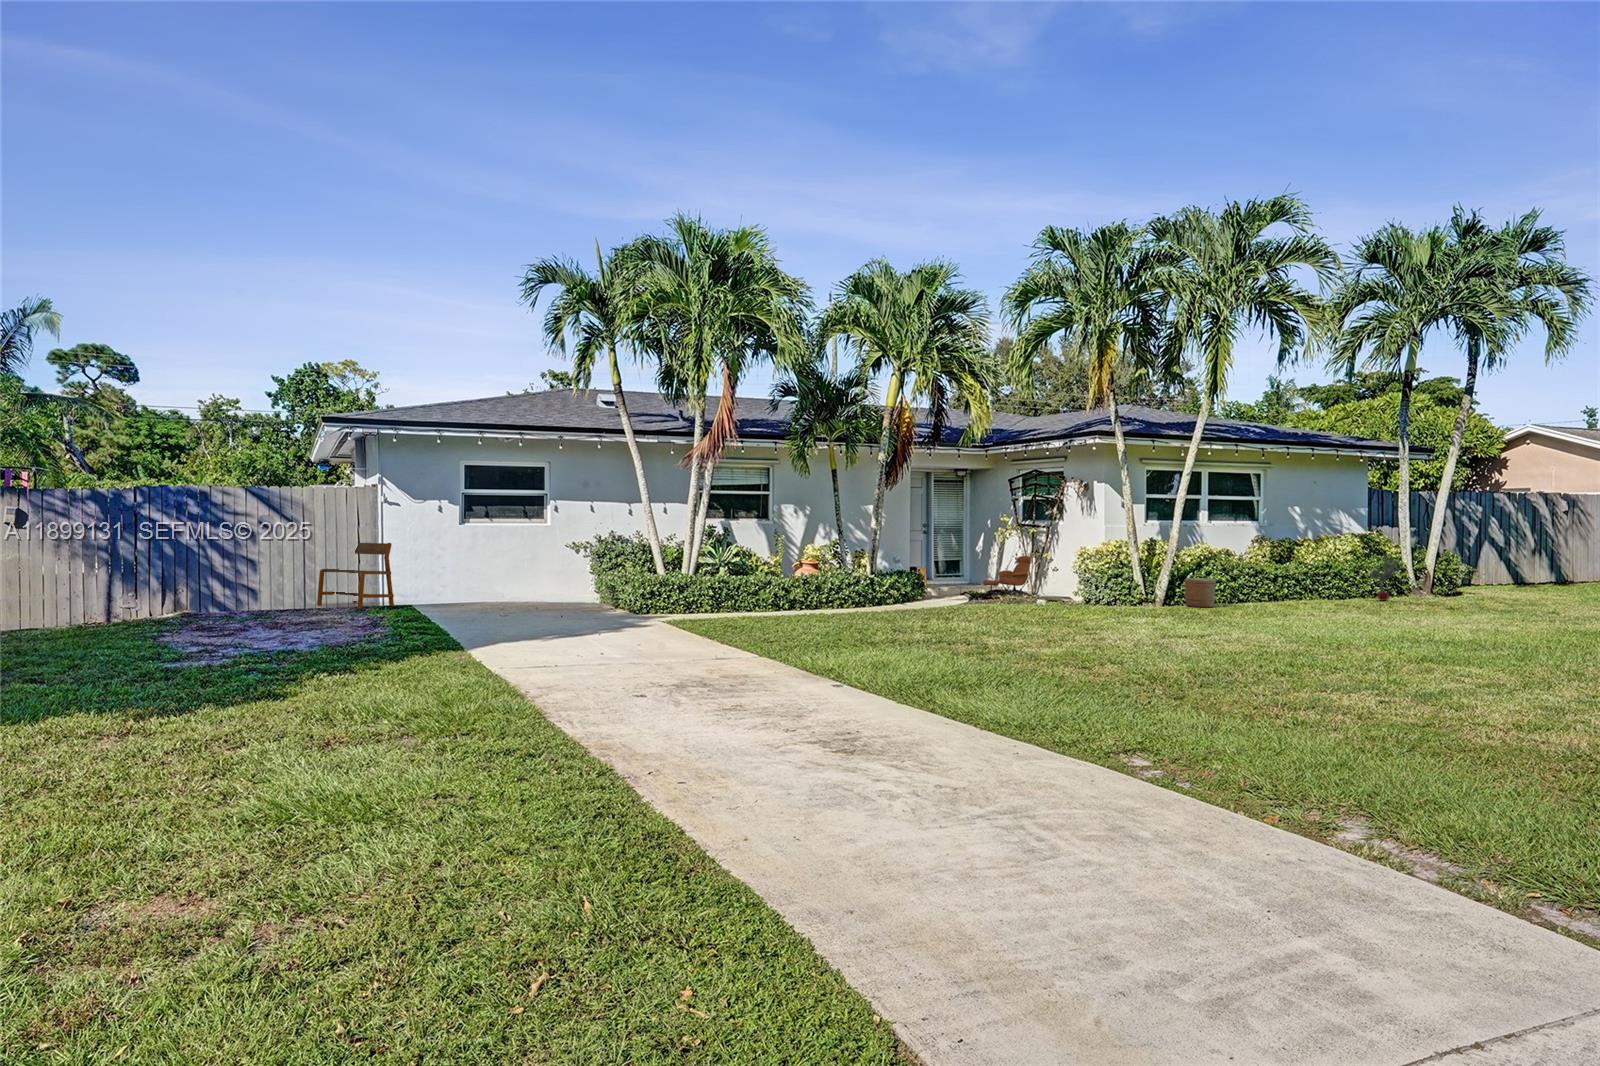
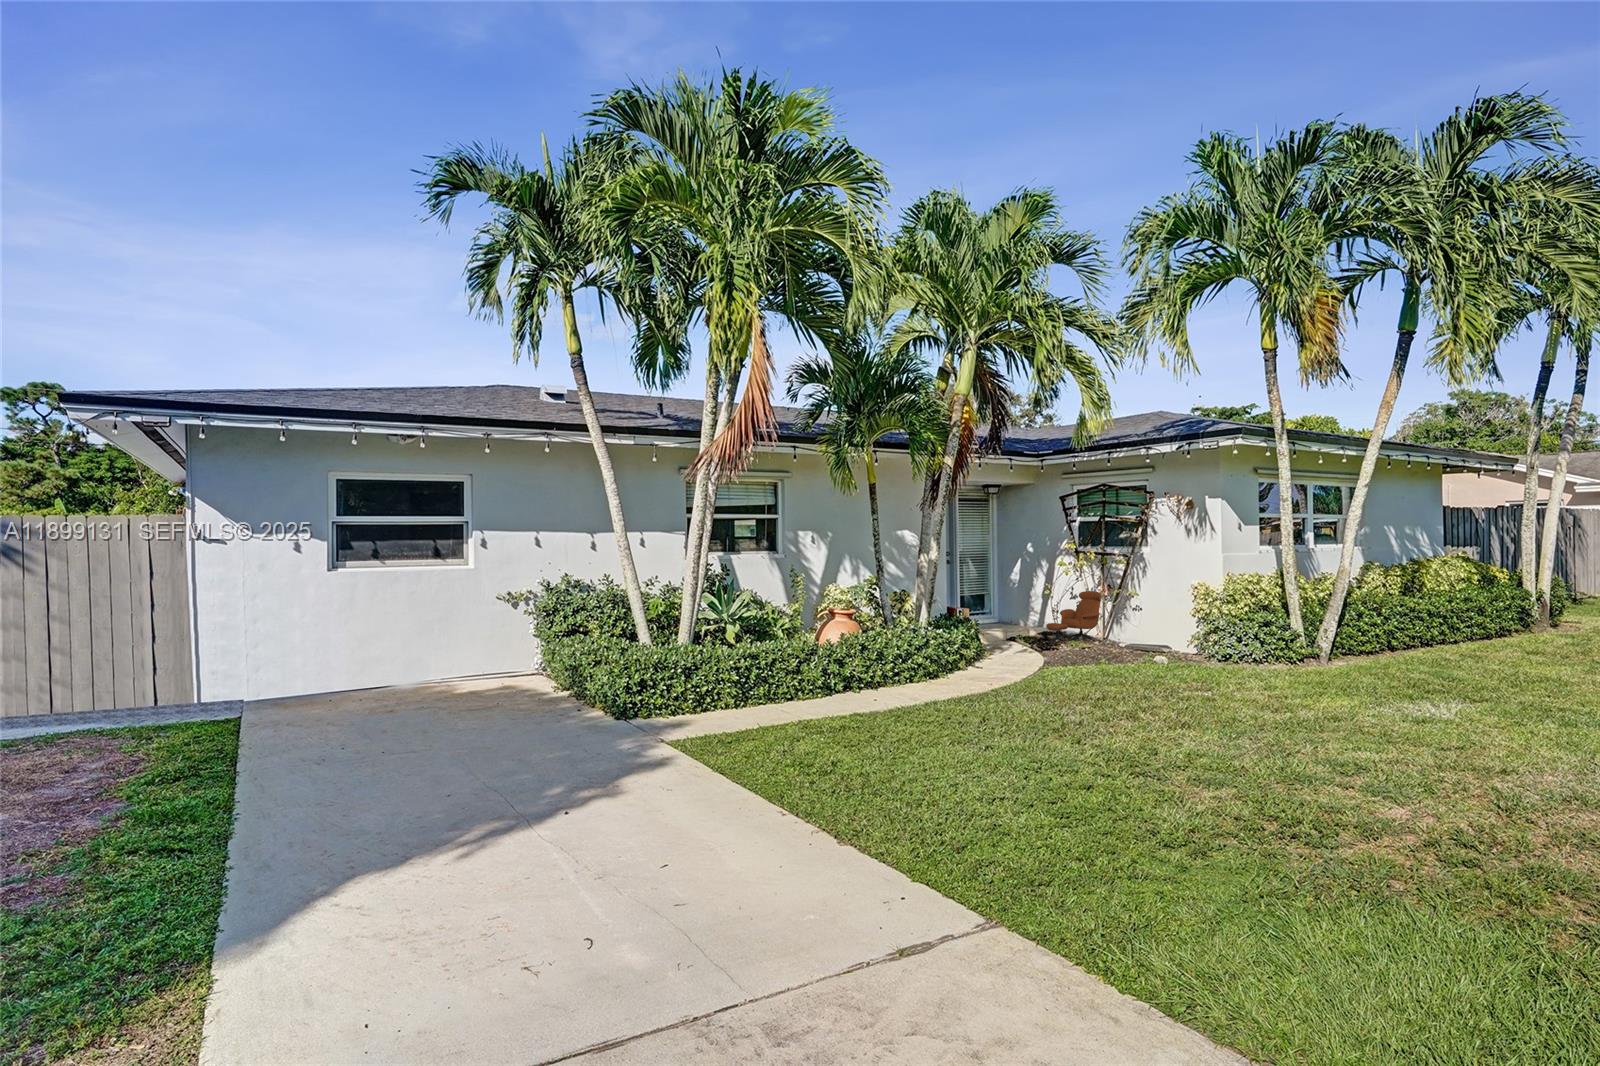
bench: present [317,543,394,609] -> none [66,603,207,725]
potted tree: present [1368,555,1399,601] -> none [1485,582,1525,638]
woven basket: present [1184,578,1216,607] -> none [1327,622,1373,662]

